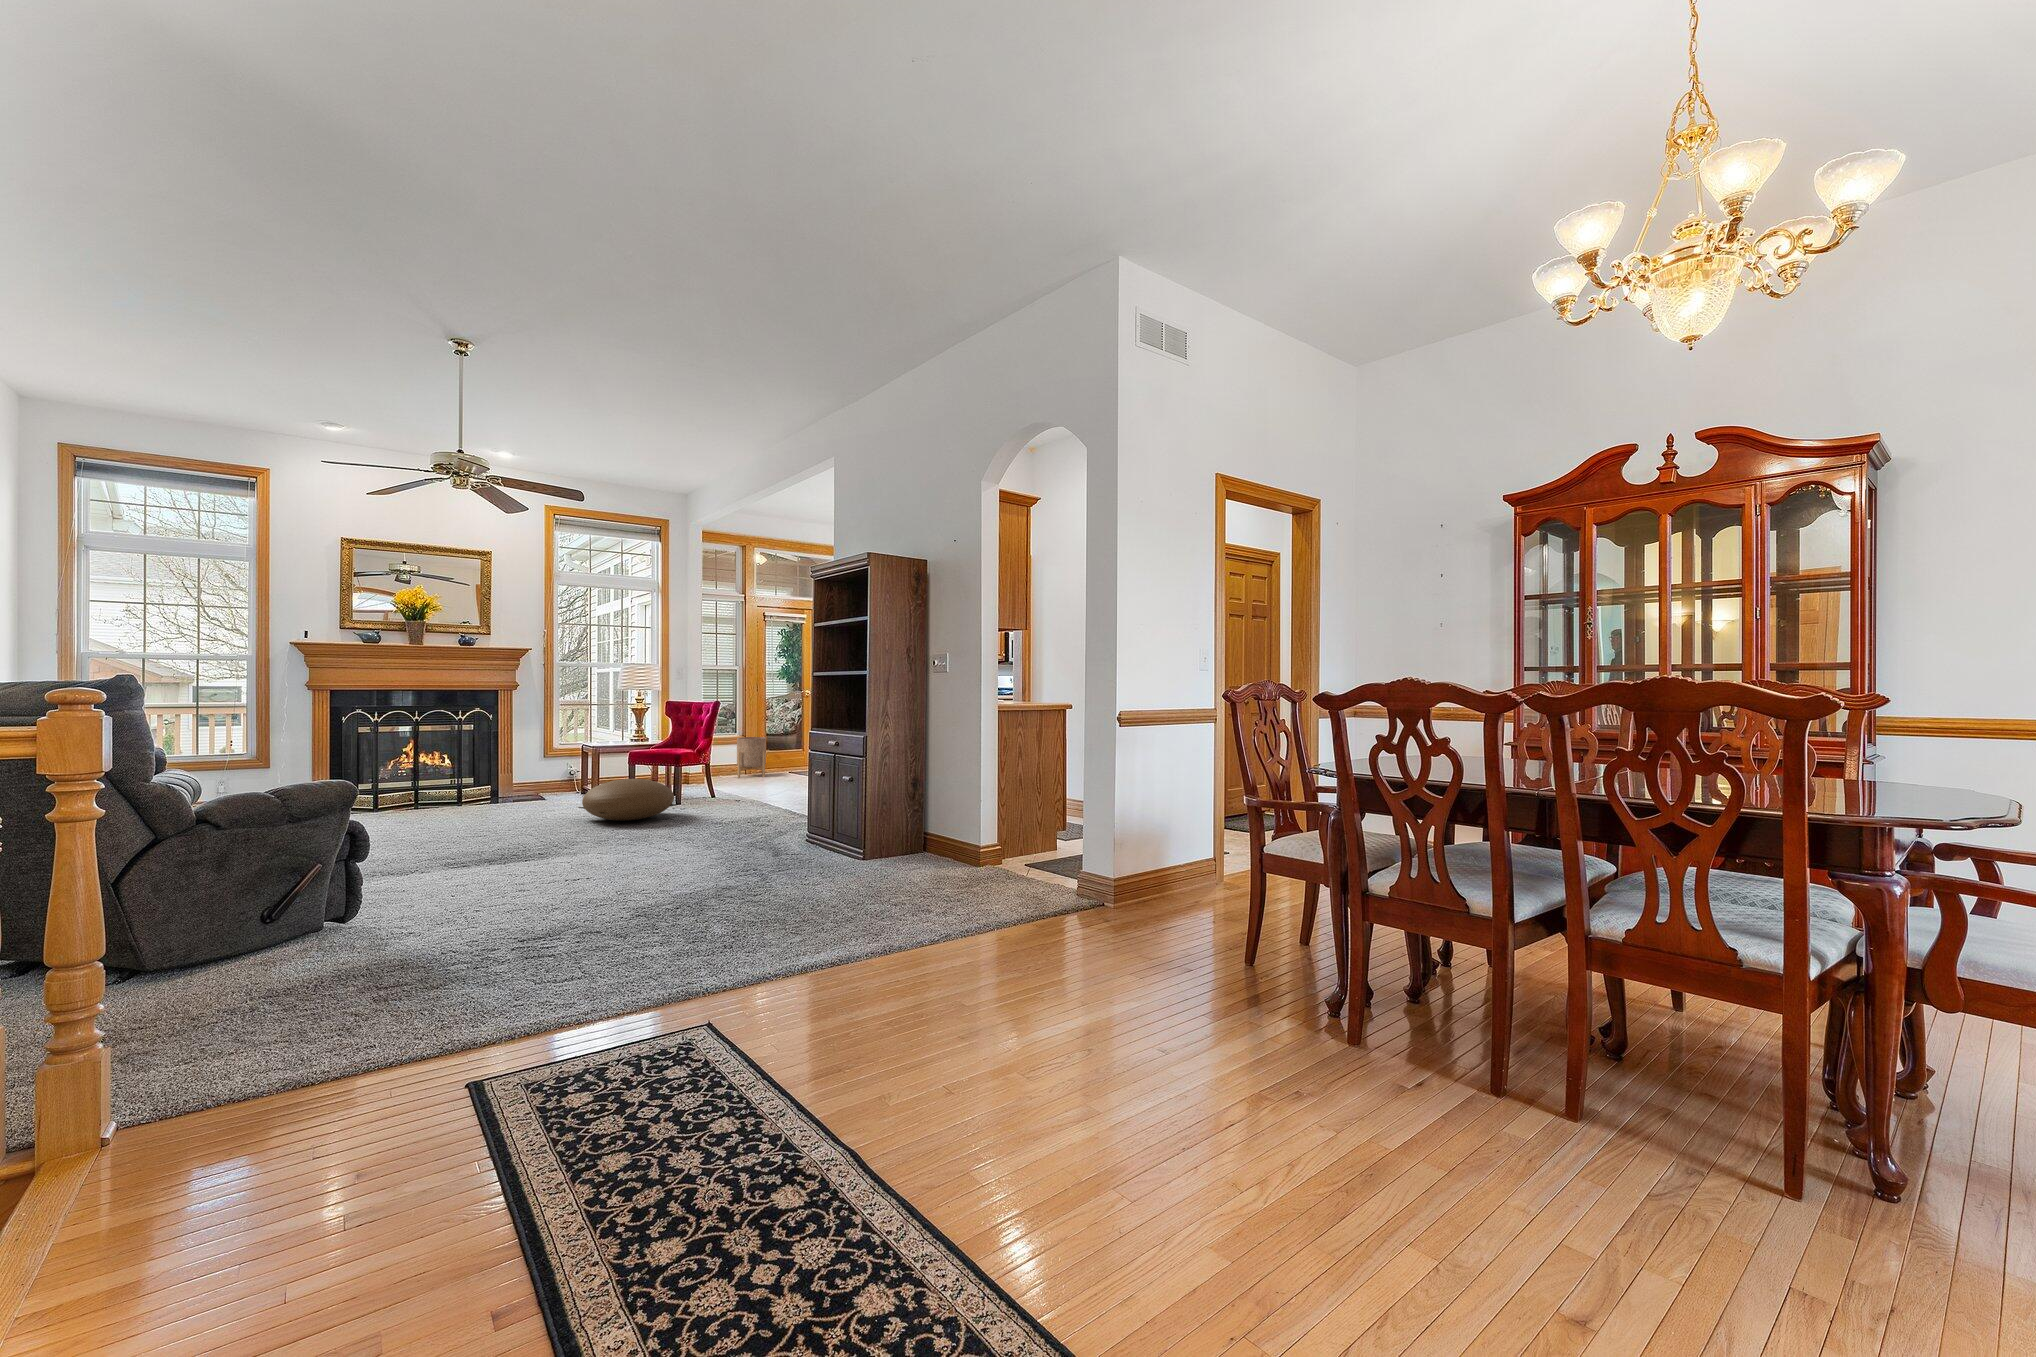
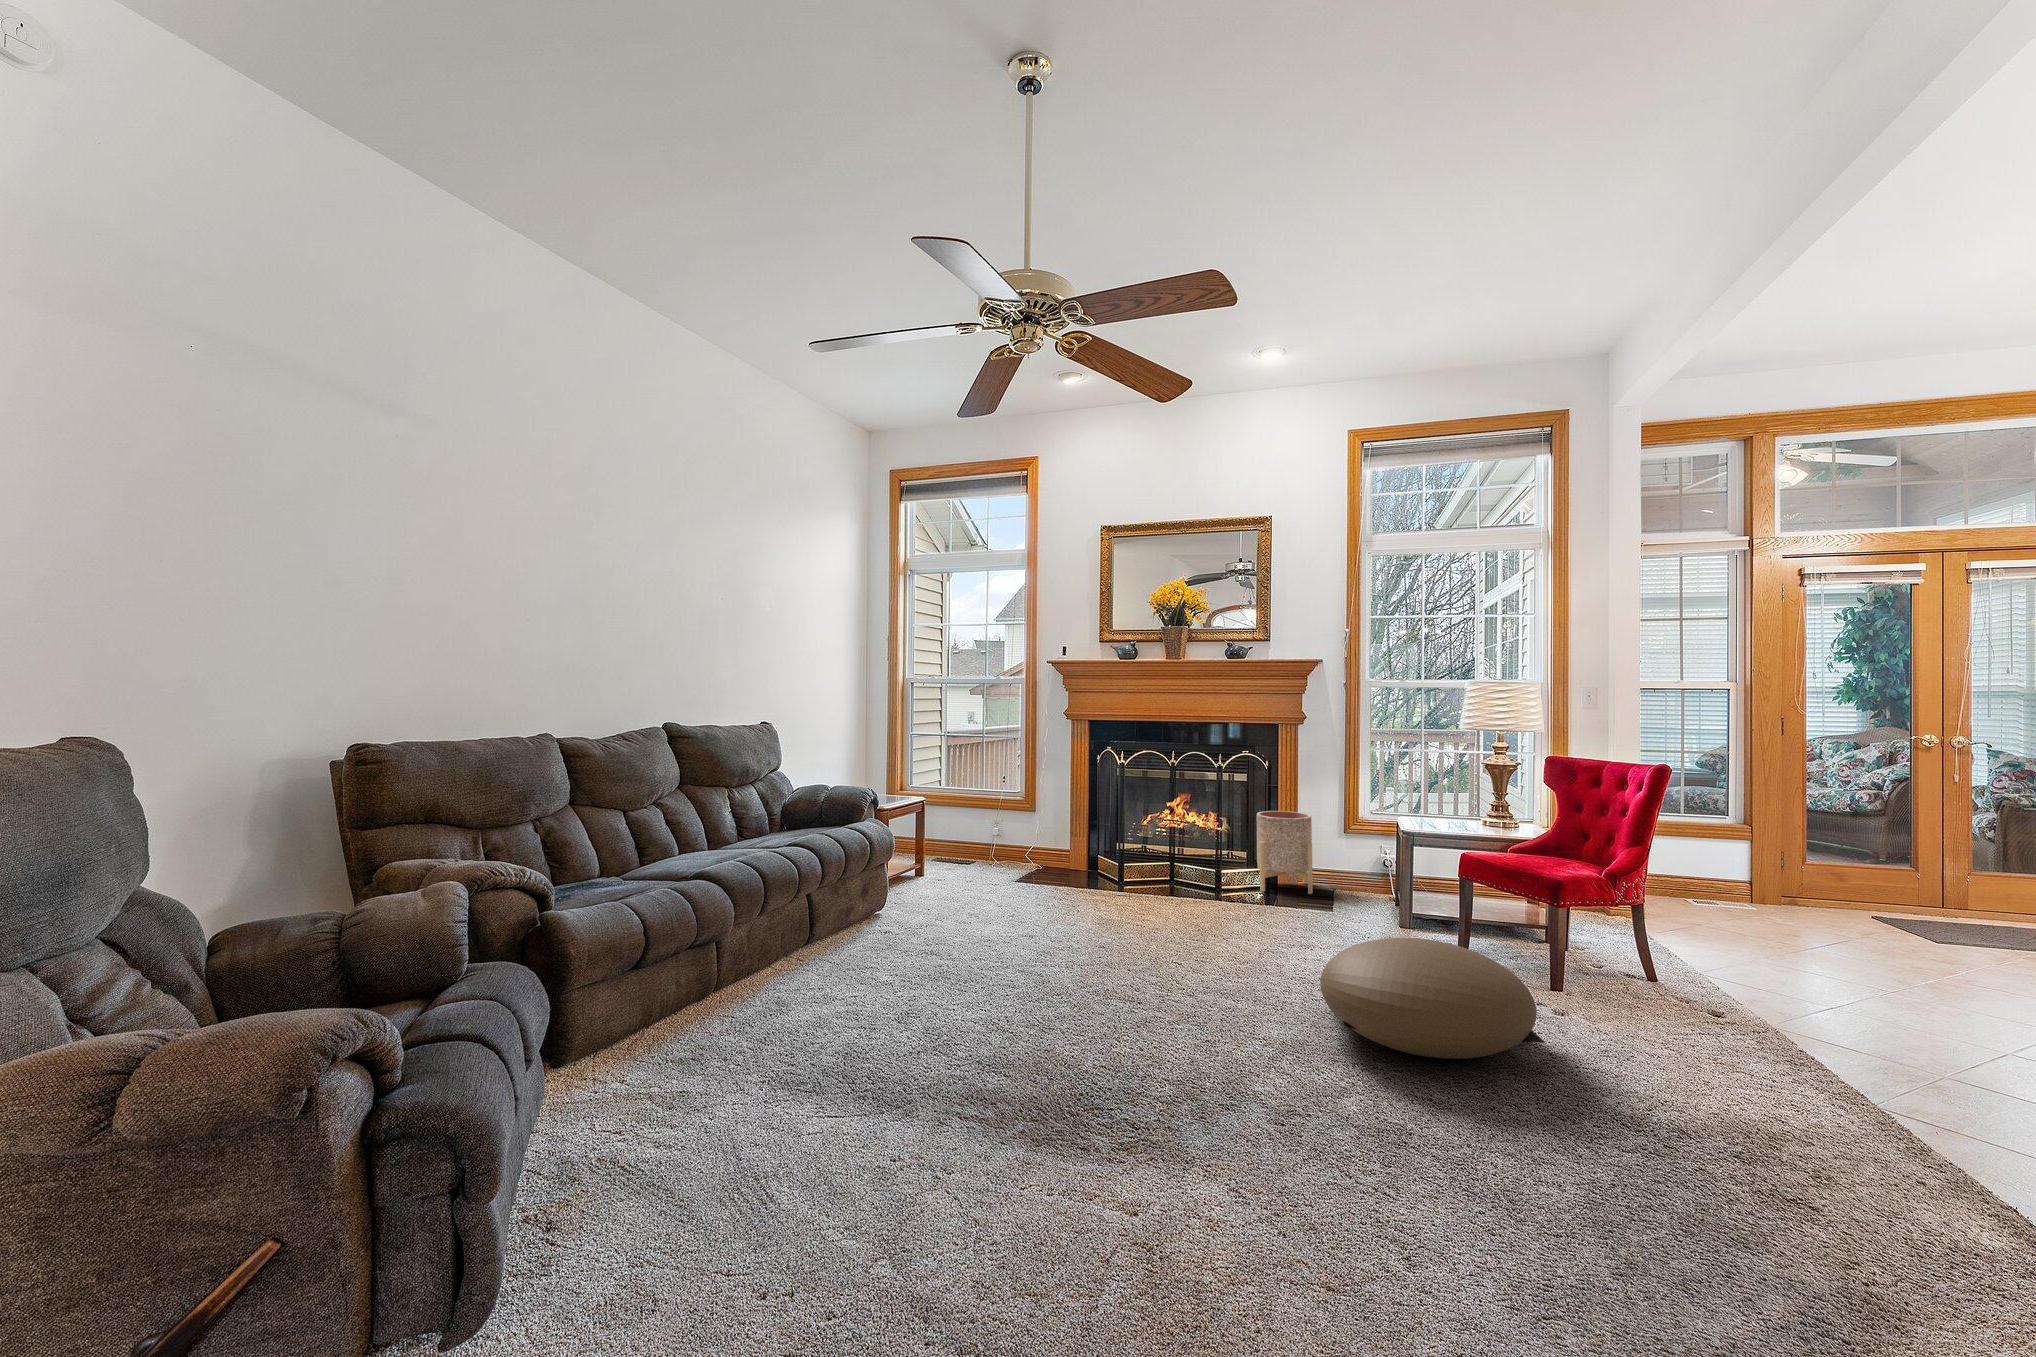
planter: present [737,737,766,778] -> present [1257,811,1313,894]

